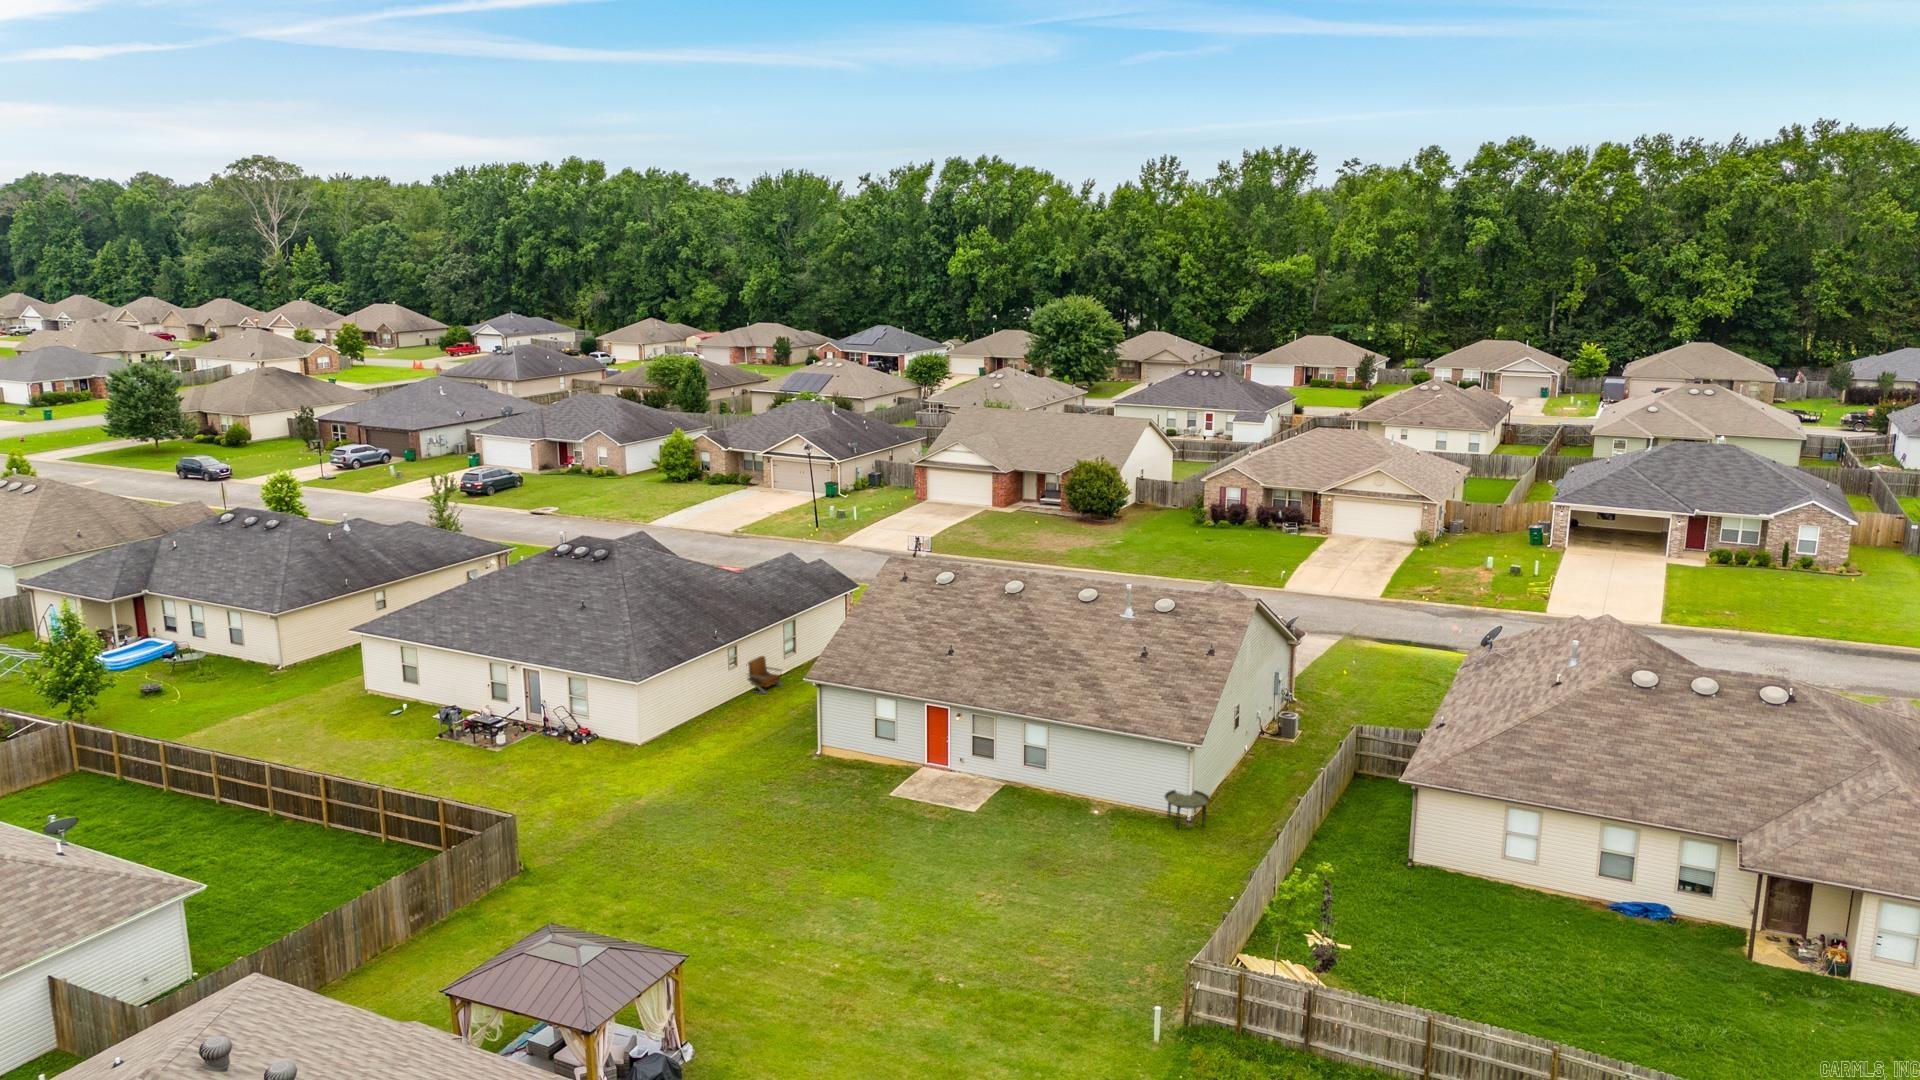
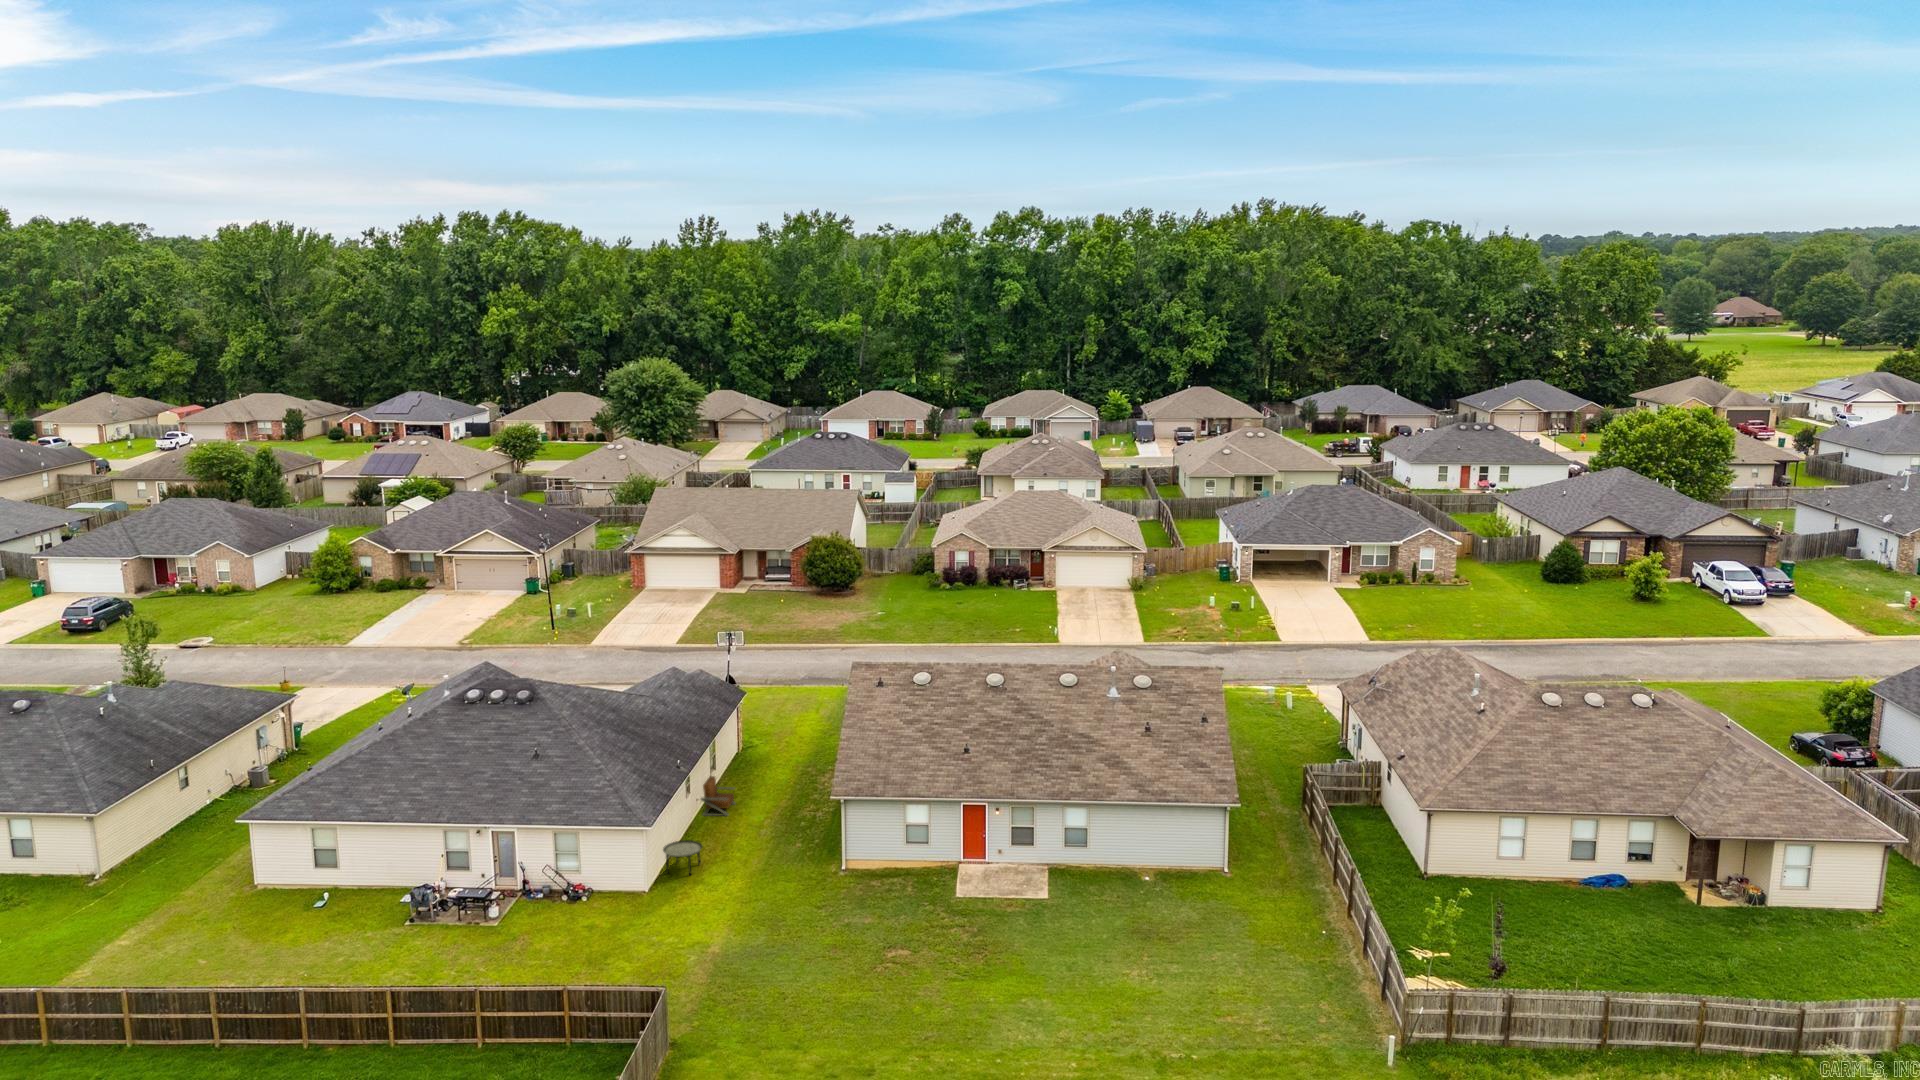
round table: present [1165,790,1210,829] -> present [663,840,702,874]

